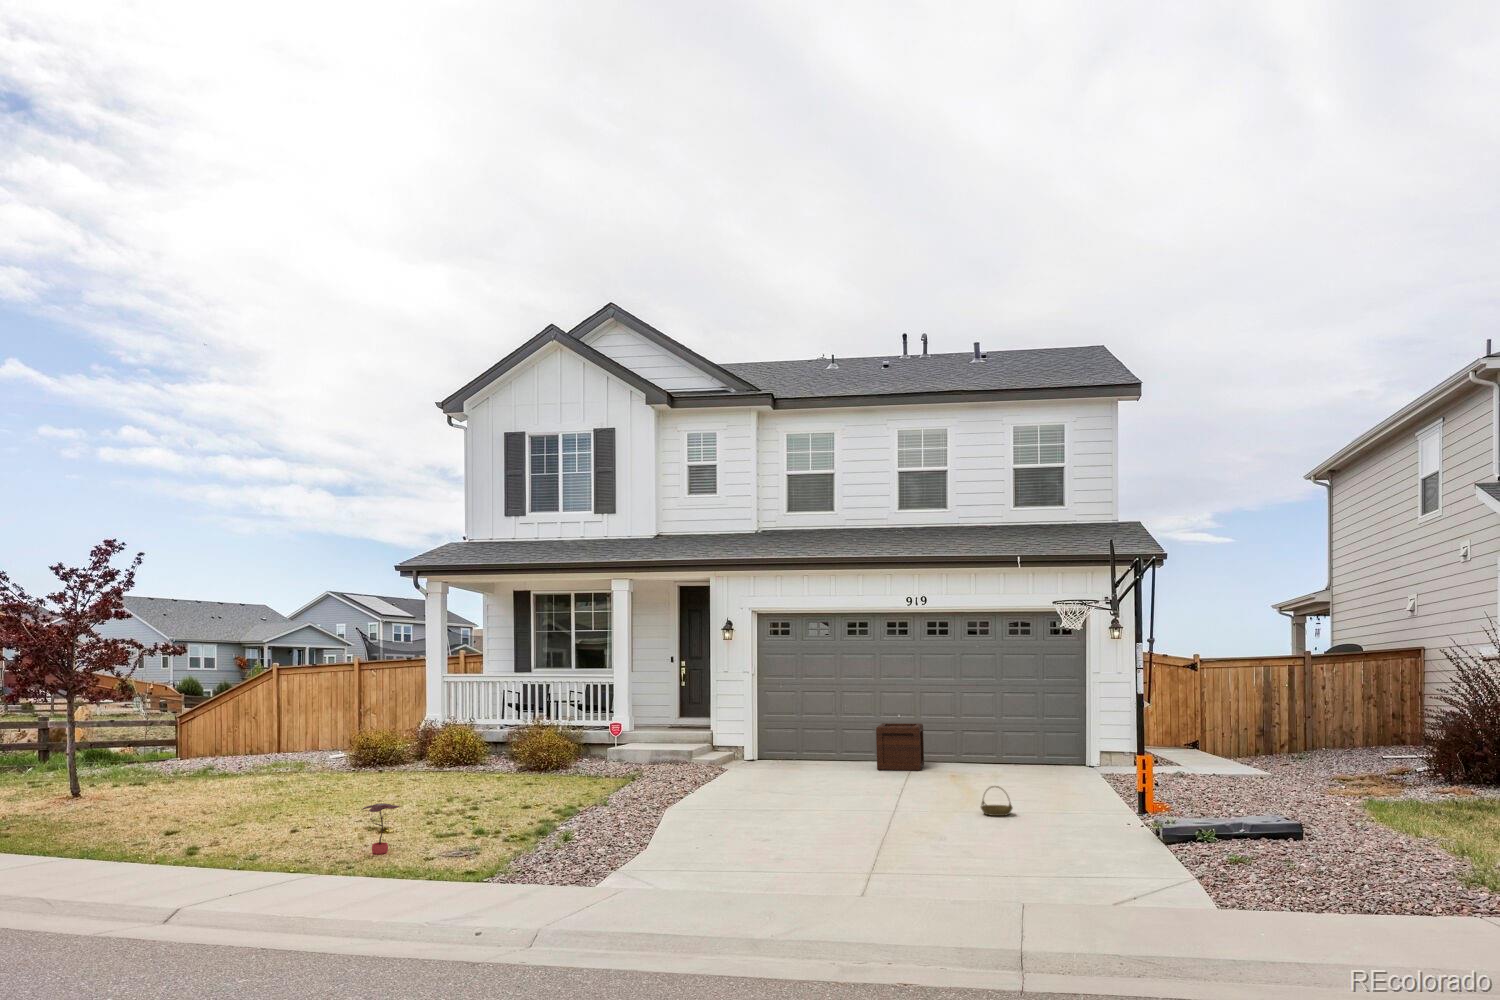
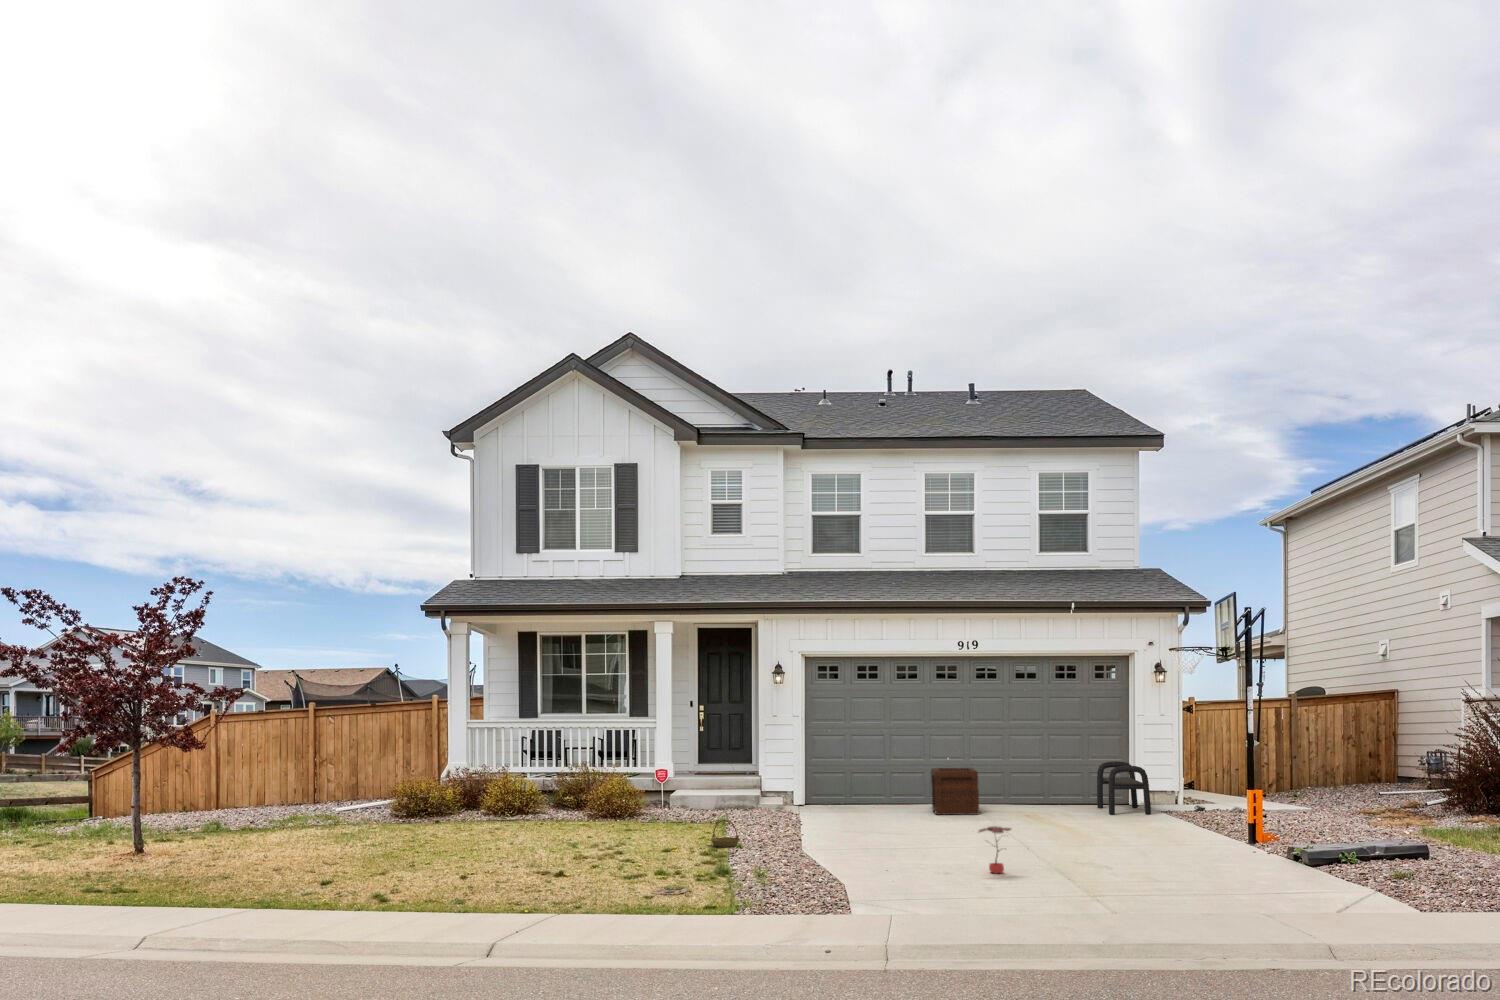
bench: none [1050,720,1094,775] -> present [1097,761,1151,815]
basket: present [981,786,1013,816] -> present [711,820,740,847]
potted plant: present [363,803,399,854] -> present [979,826,1011,873]

